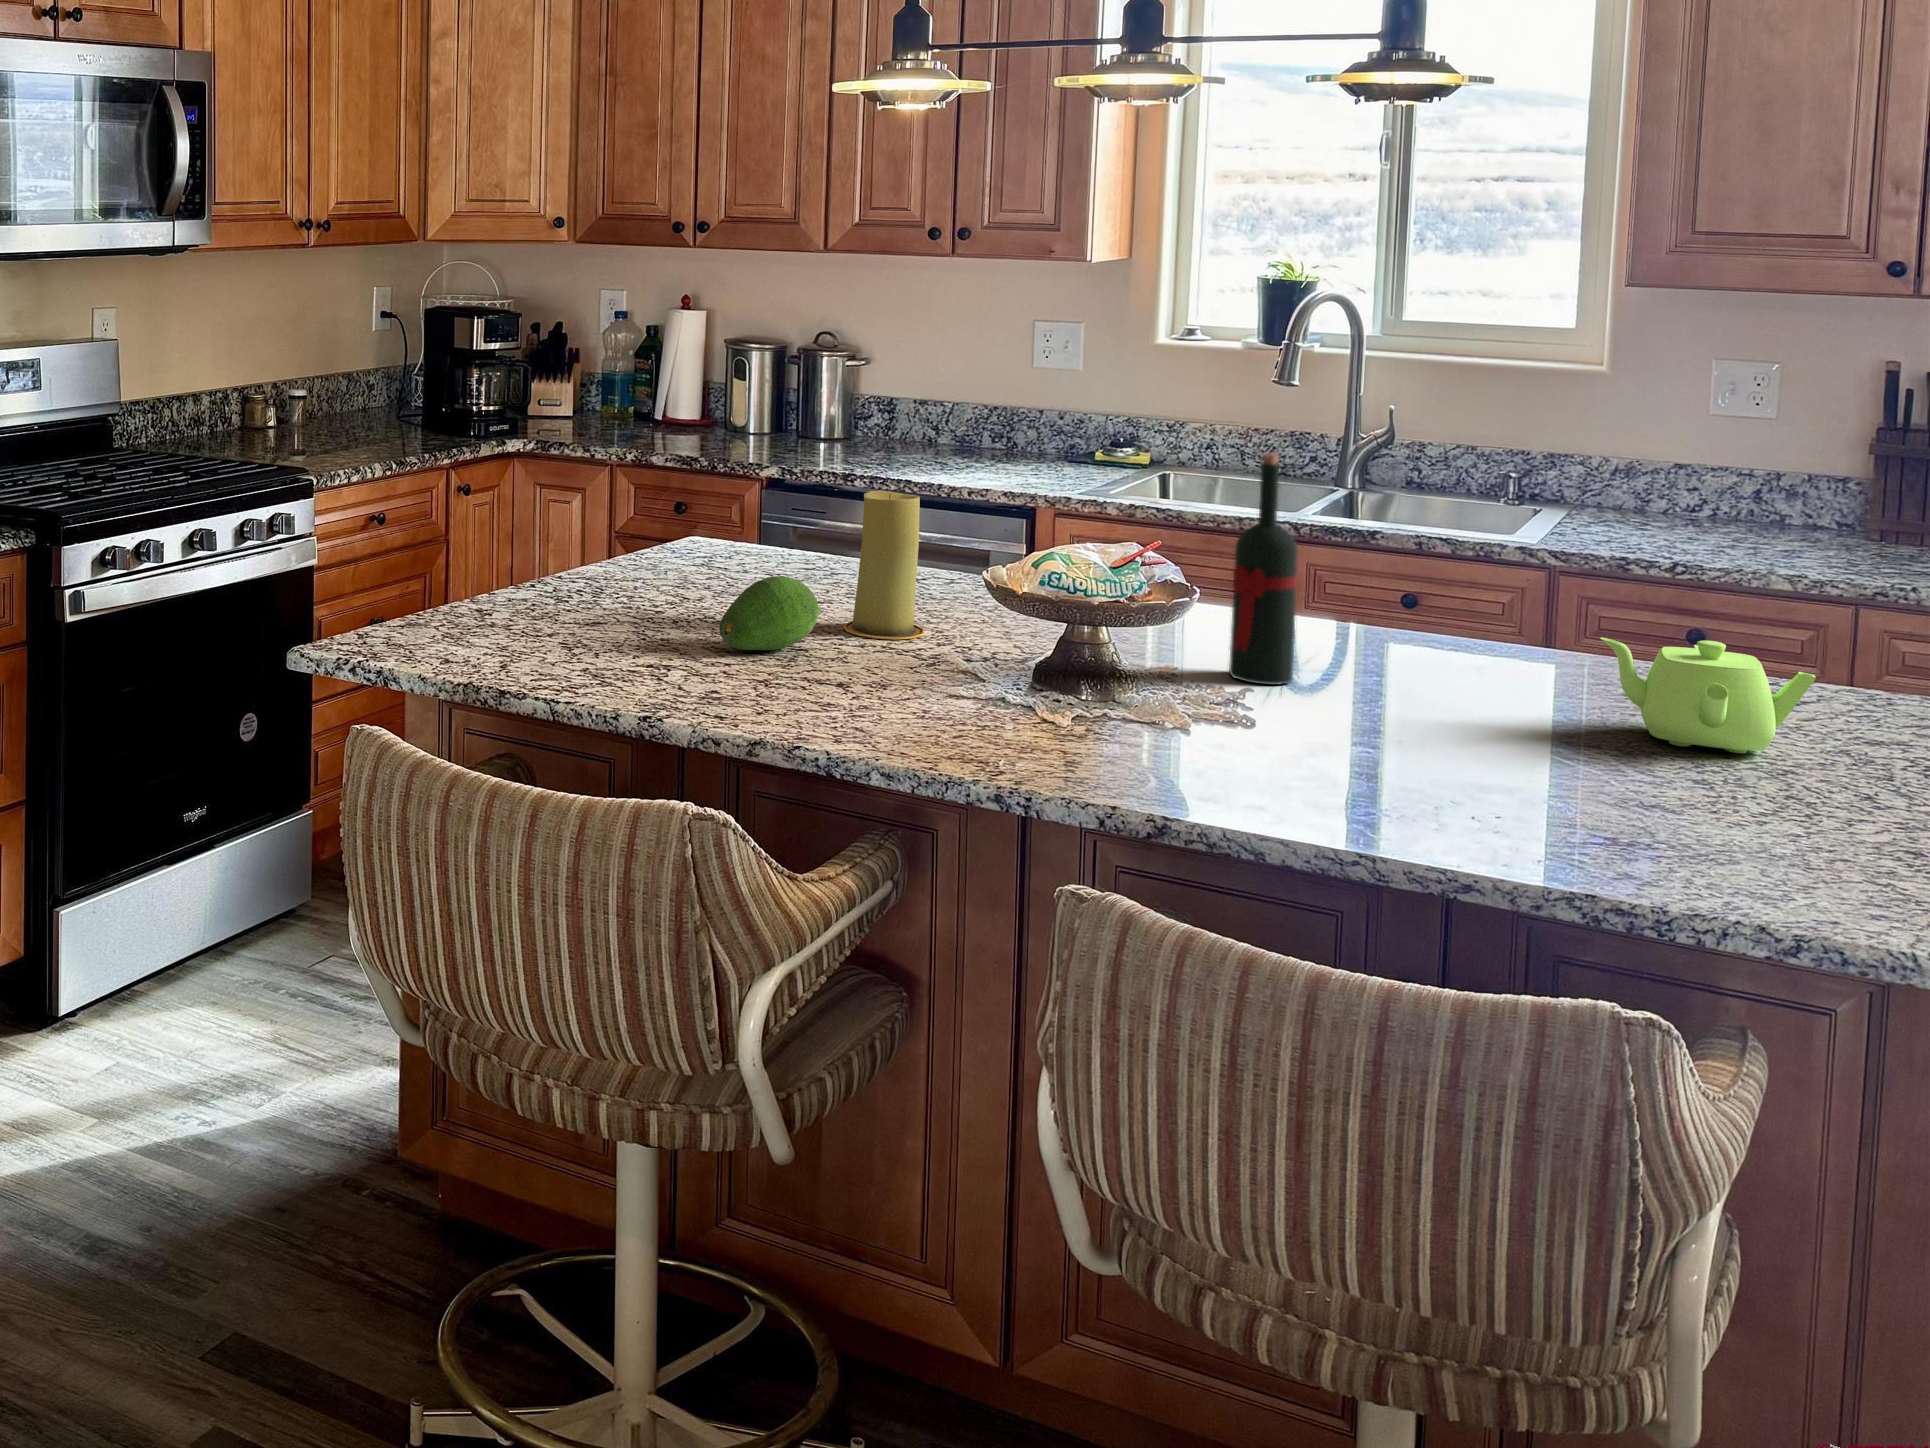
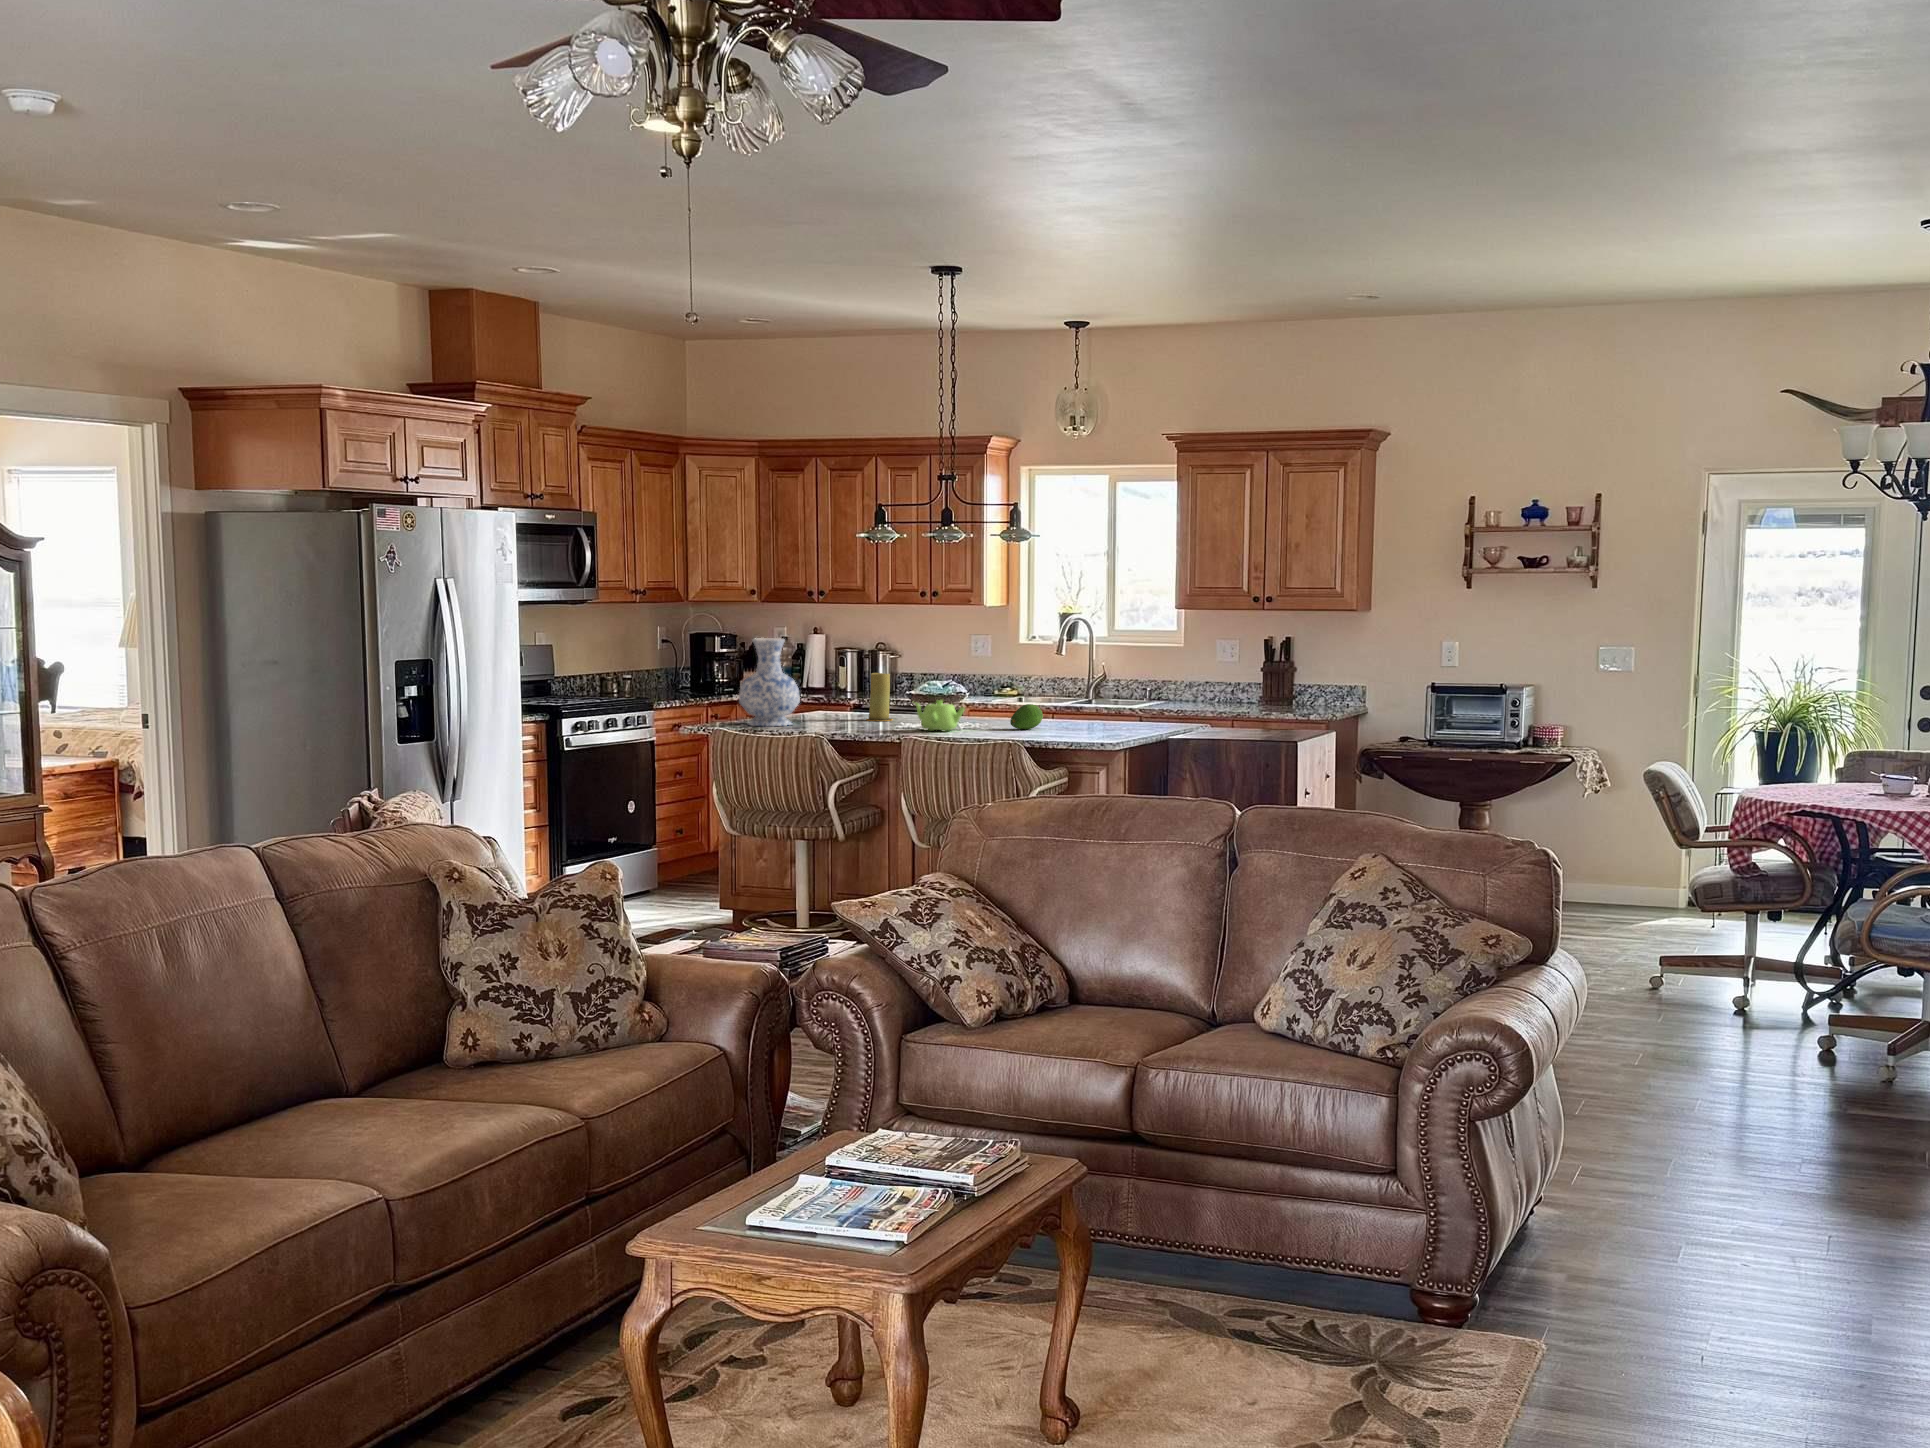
vase: none [469,395,653,673] -> present [739,638,800,726]
wine bottle: present [1229,453,1298,685] -> none [983,652,1003,724]
fruit: present [720,576,819,650] -> present [1010,704,1043,729]
teapot: present [1600,637,1815,753] -> present [915,700,964,731]

